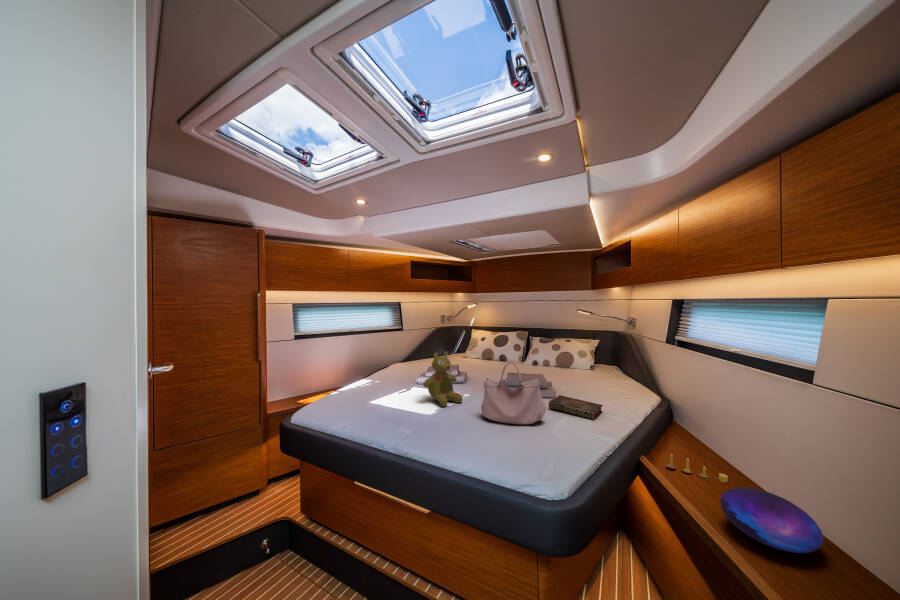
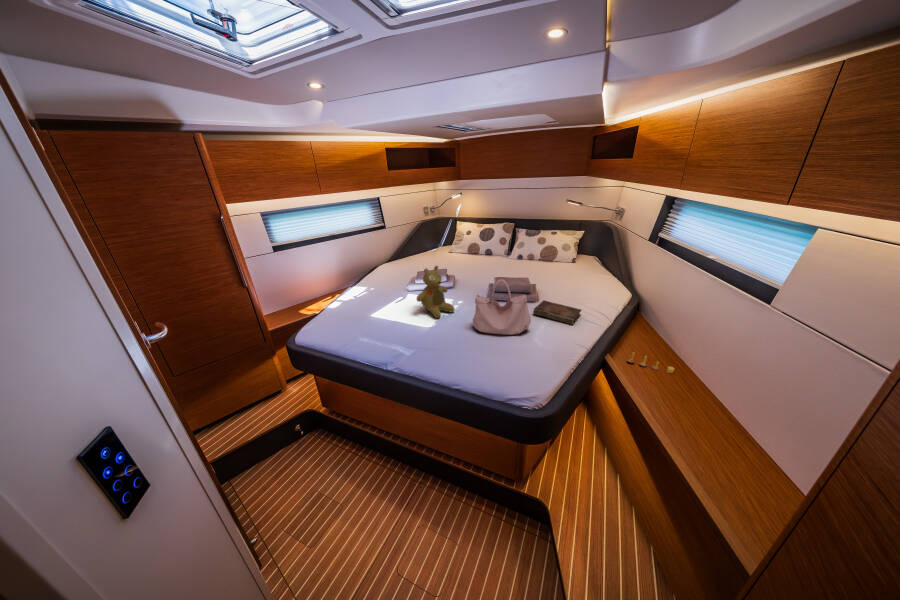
decorative orb: present [720,487,824,553] -> none [665,386,734,432]

